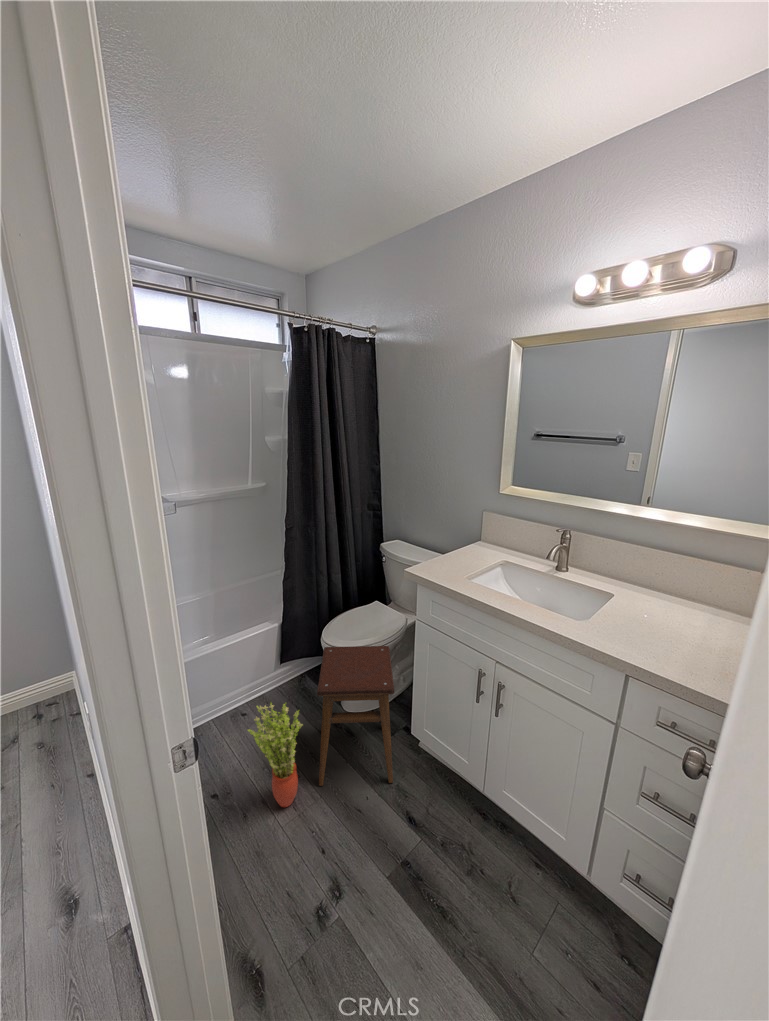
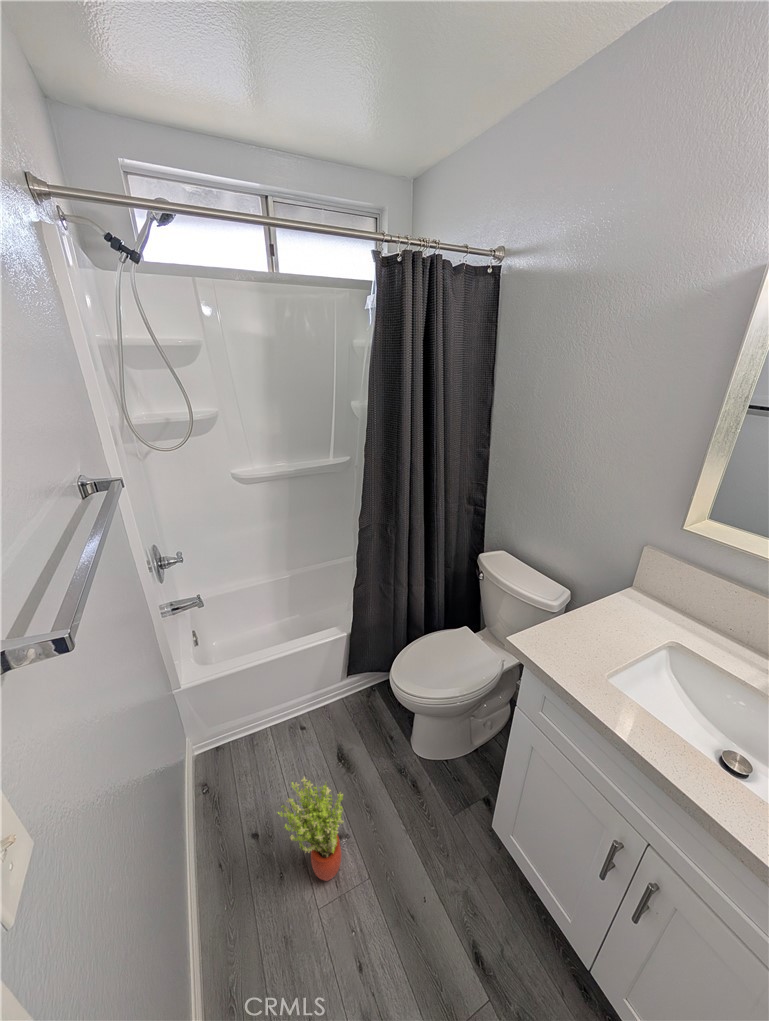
stool: present [317,646,394,786] -> none [367,696,472,887]

